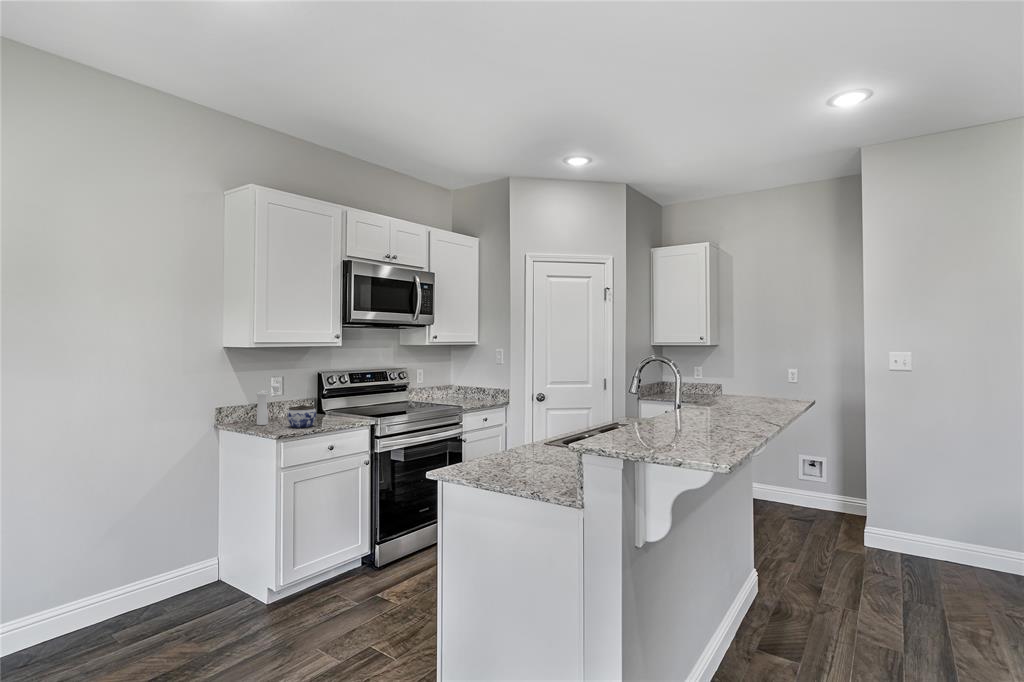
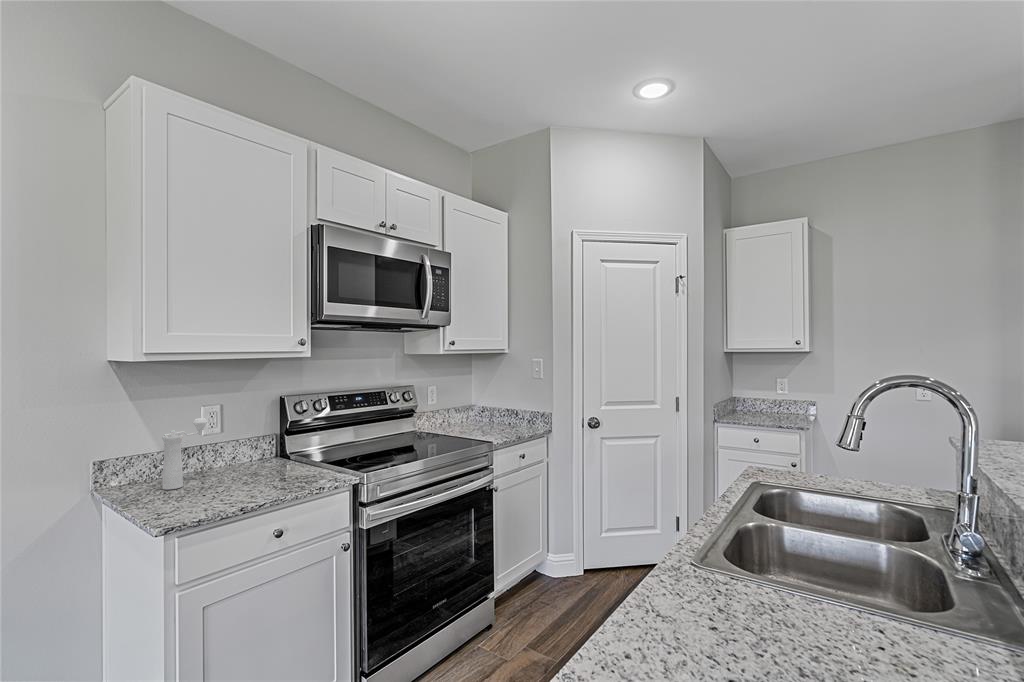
jar: present [287,405,316,428] -> none [208,456,259,497]

